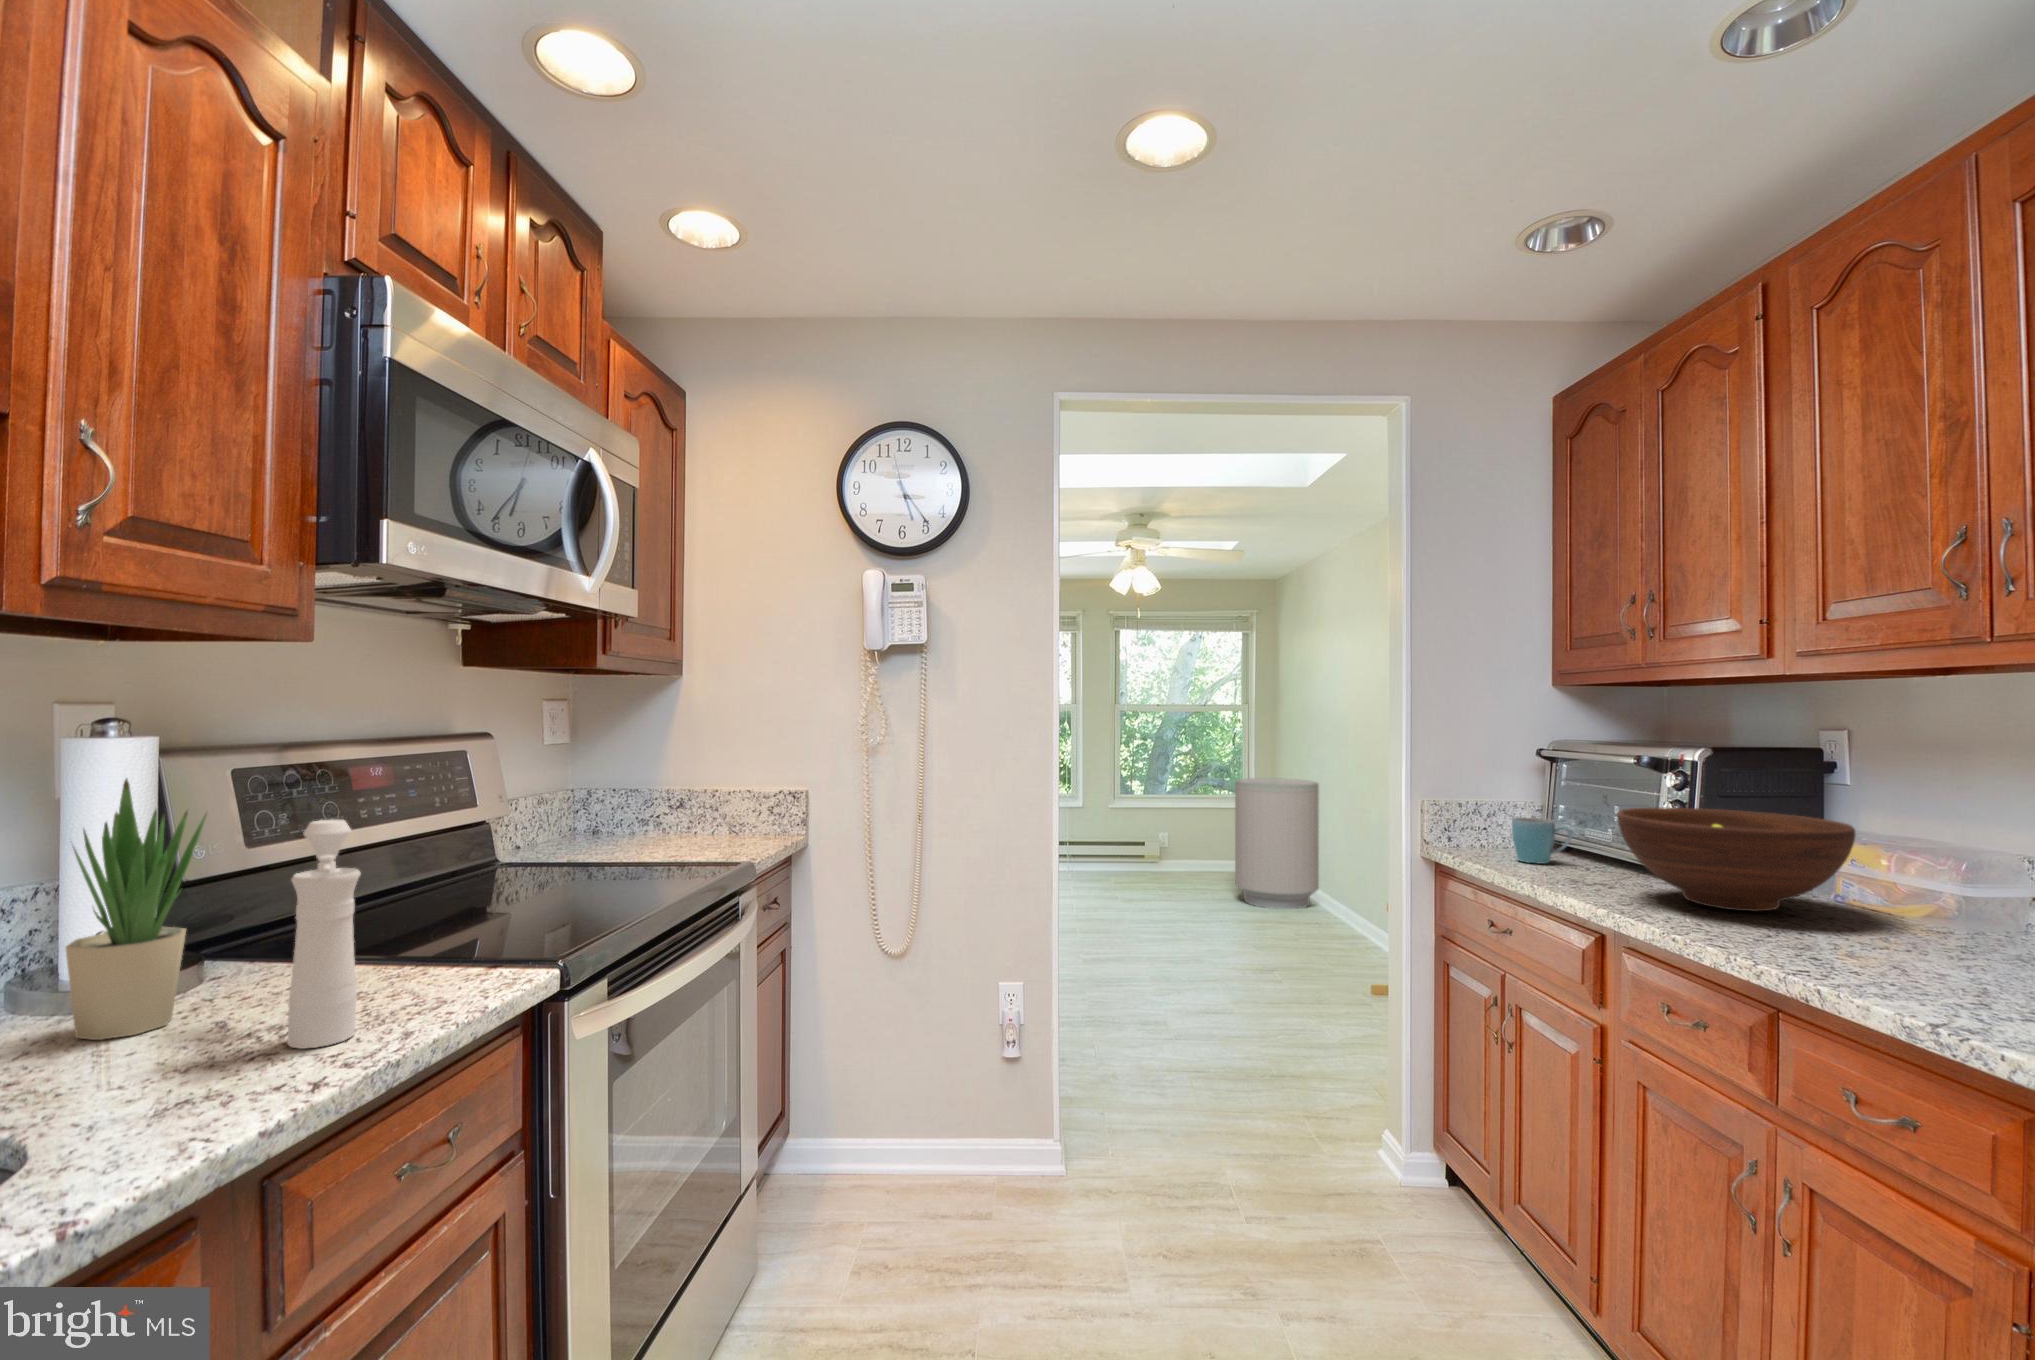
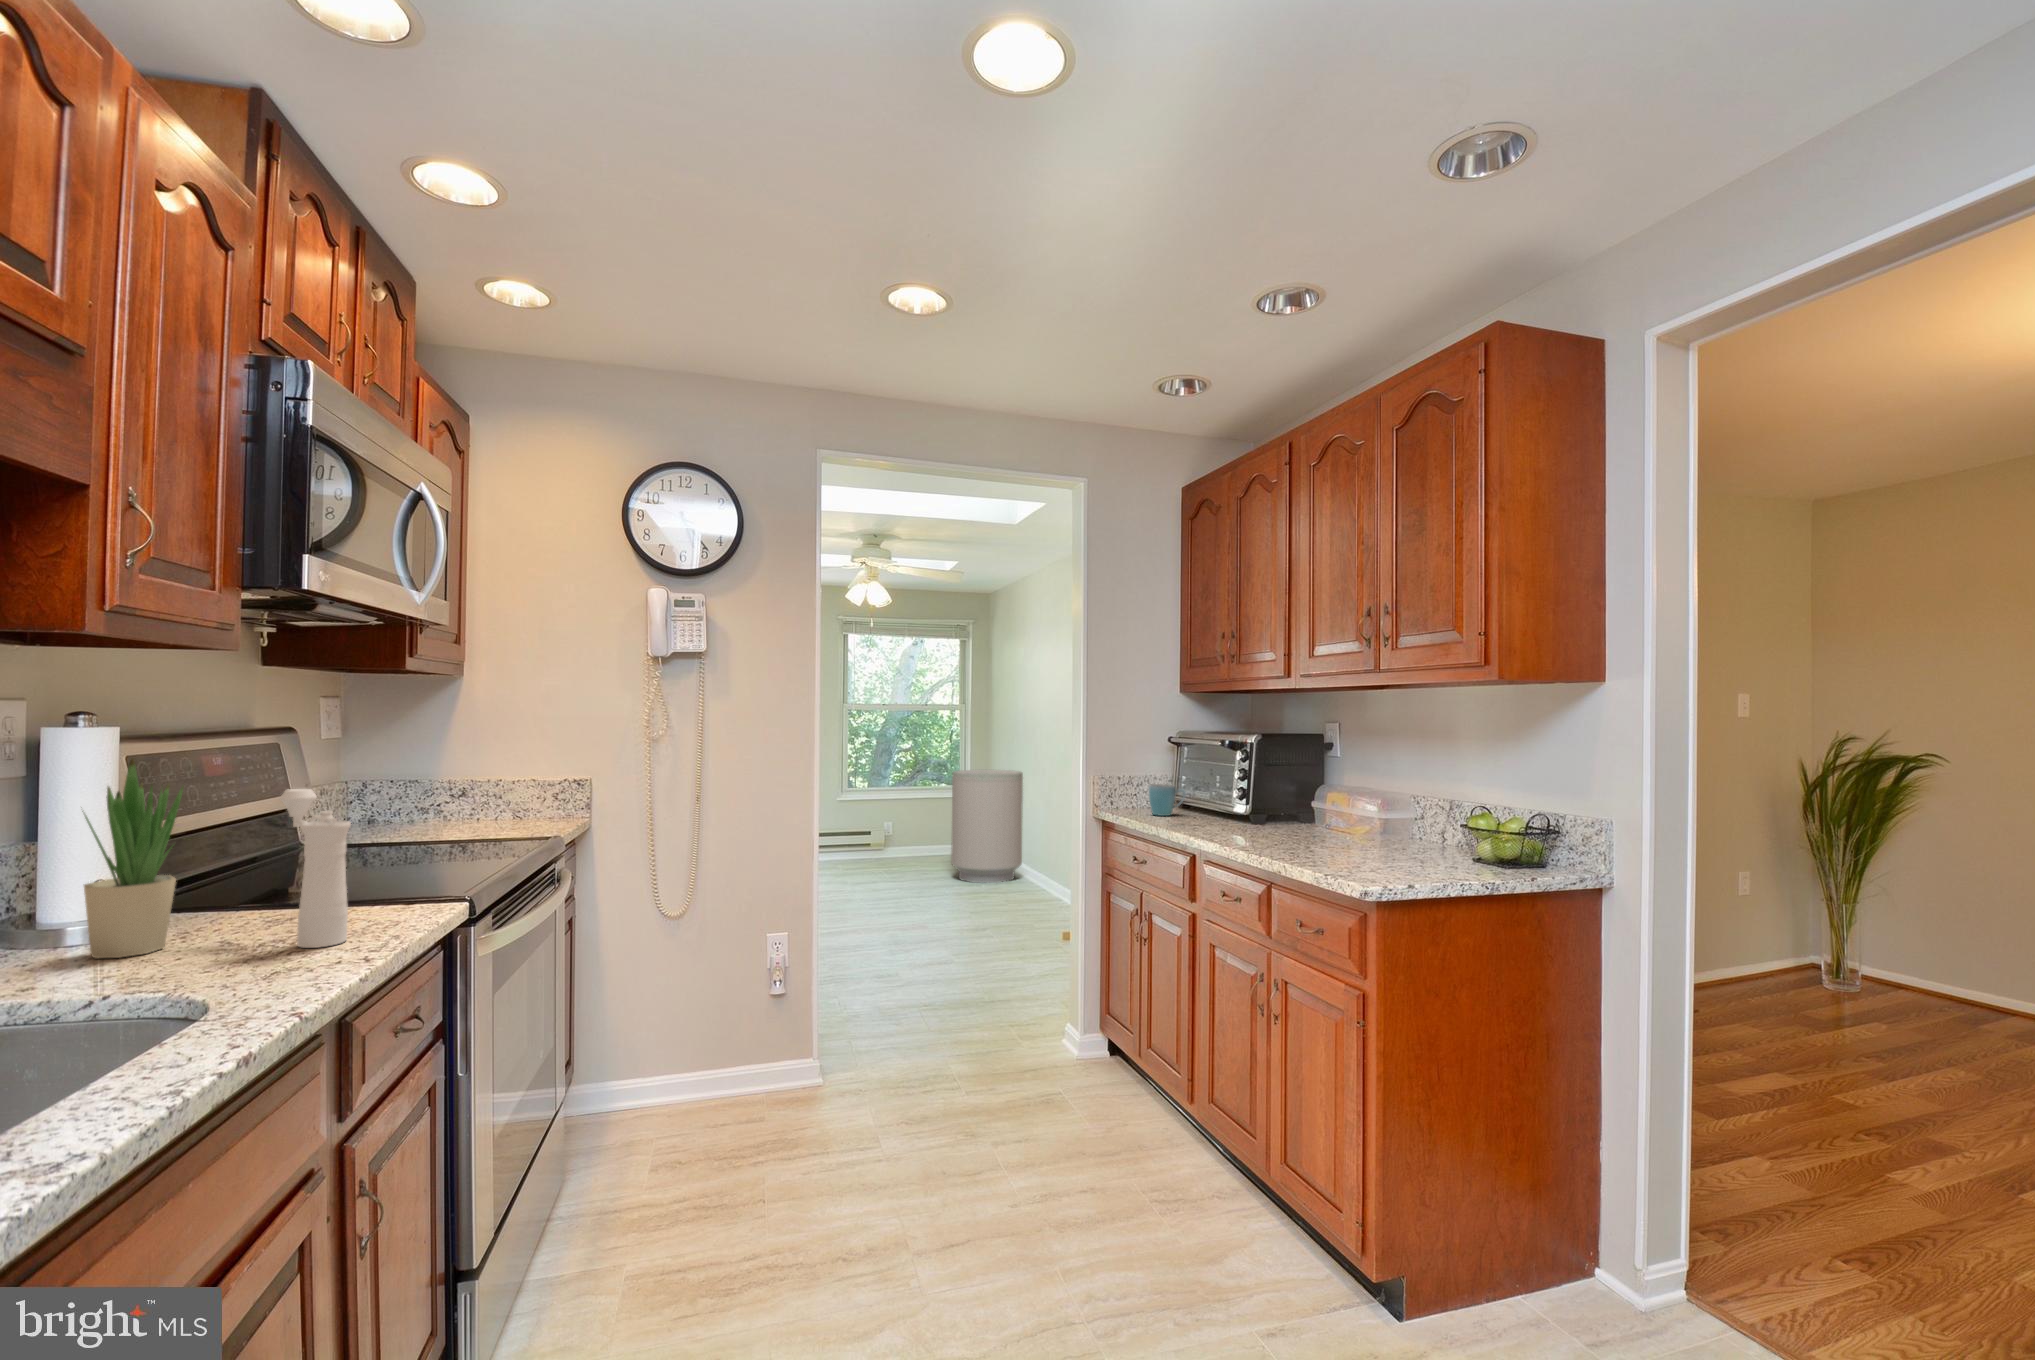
fruit bowl: present [1617,807,1855,911] -> none [1205,772,1327,834]

